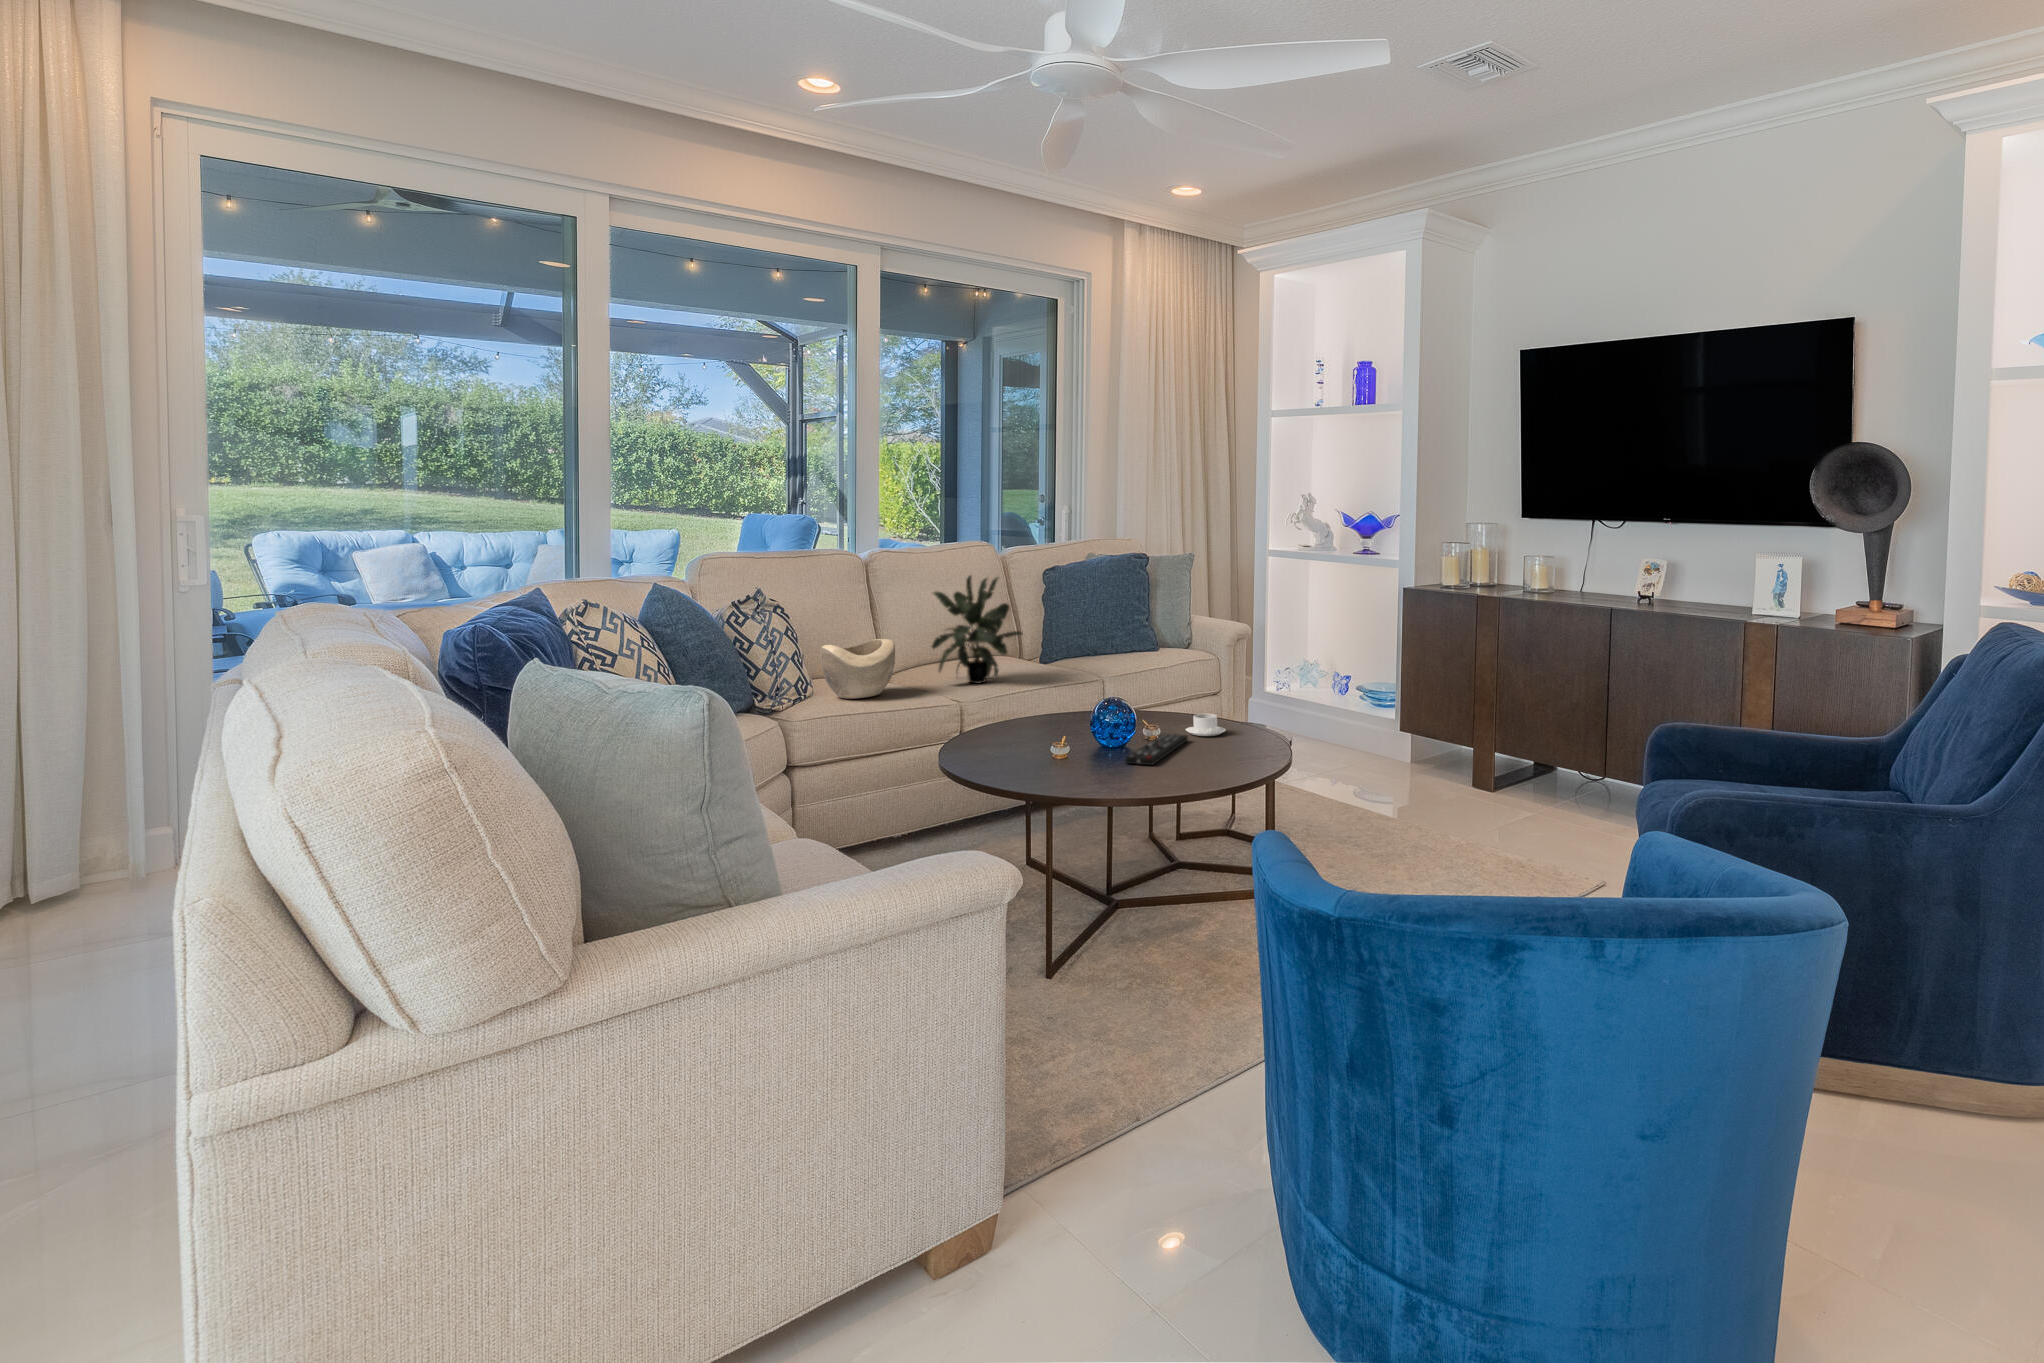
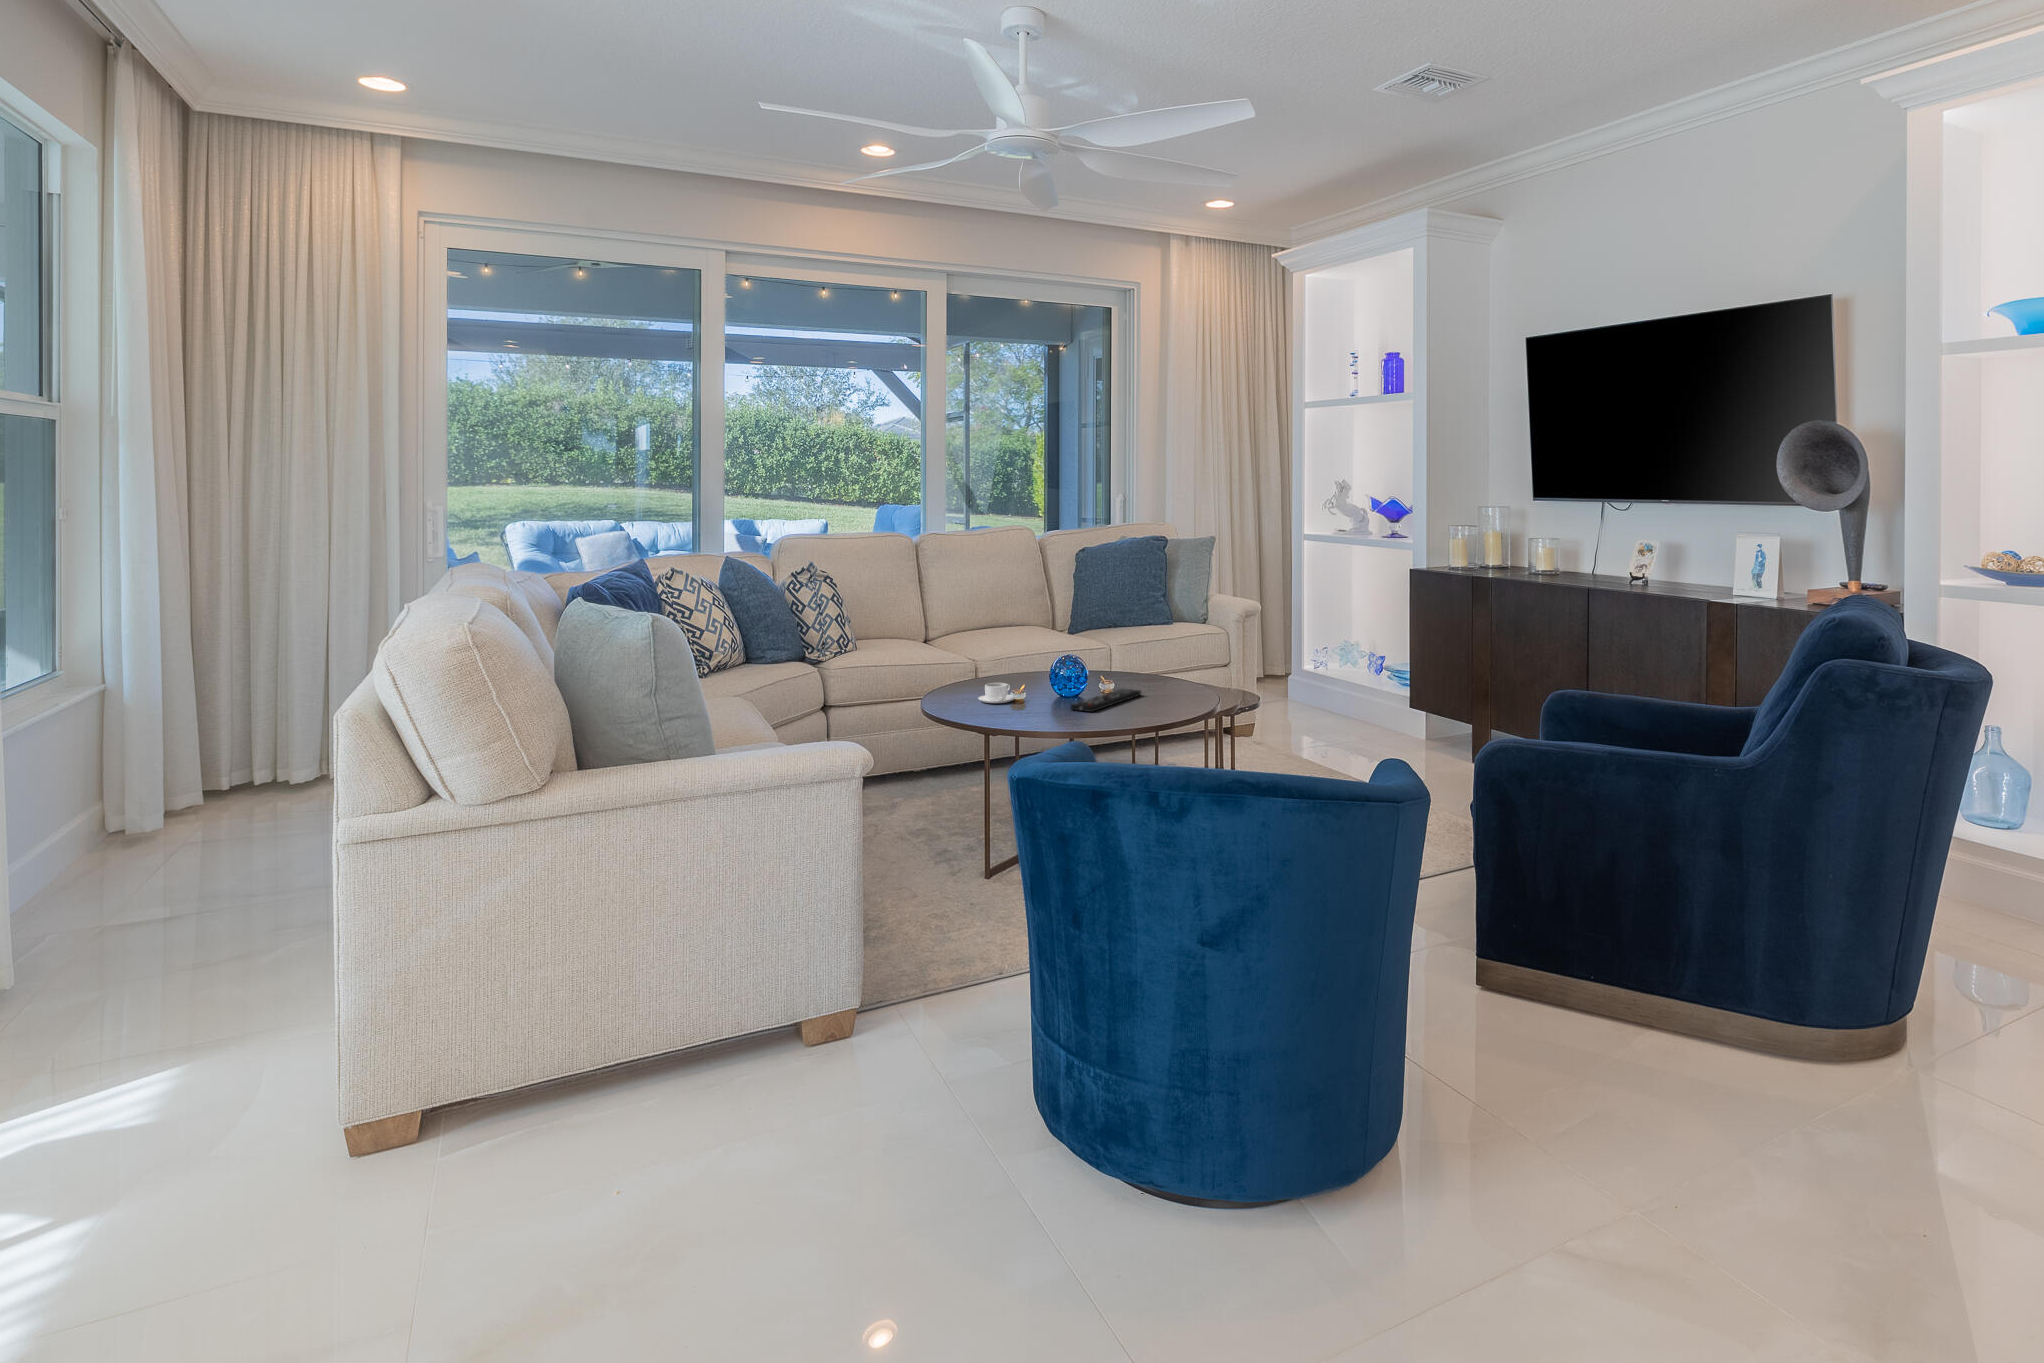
potted plant: present [932,576,1022,684] -> none [967,553,1042,648]
decorative bowl: present [821,639,895,699] -> none [865,606,928,656]
coffee cup: present [1186,714,1226,736] -> present [978,683,1016,703]

